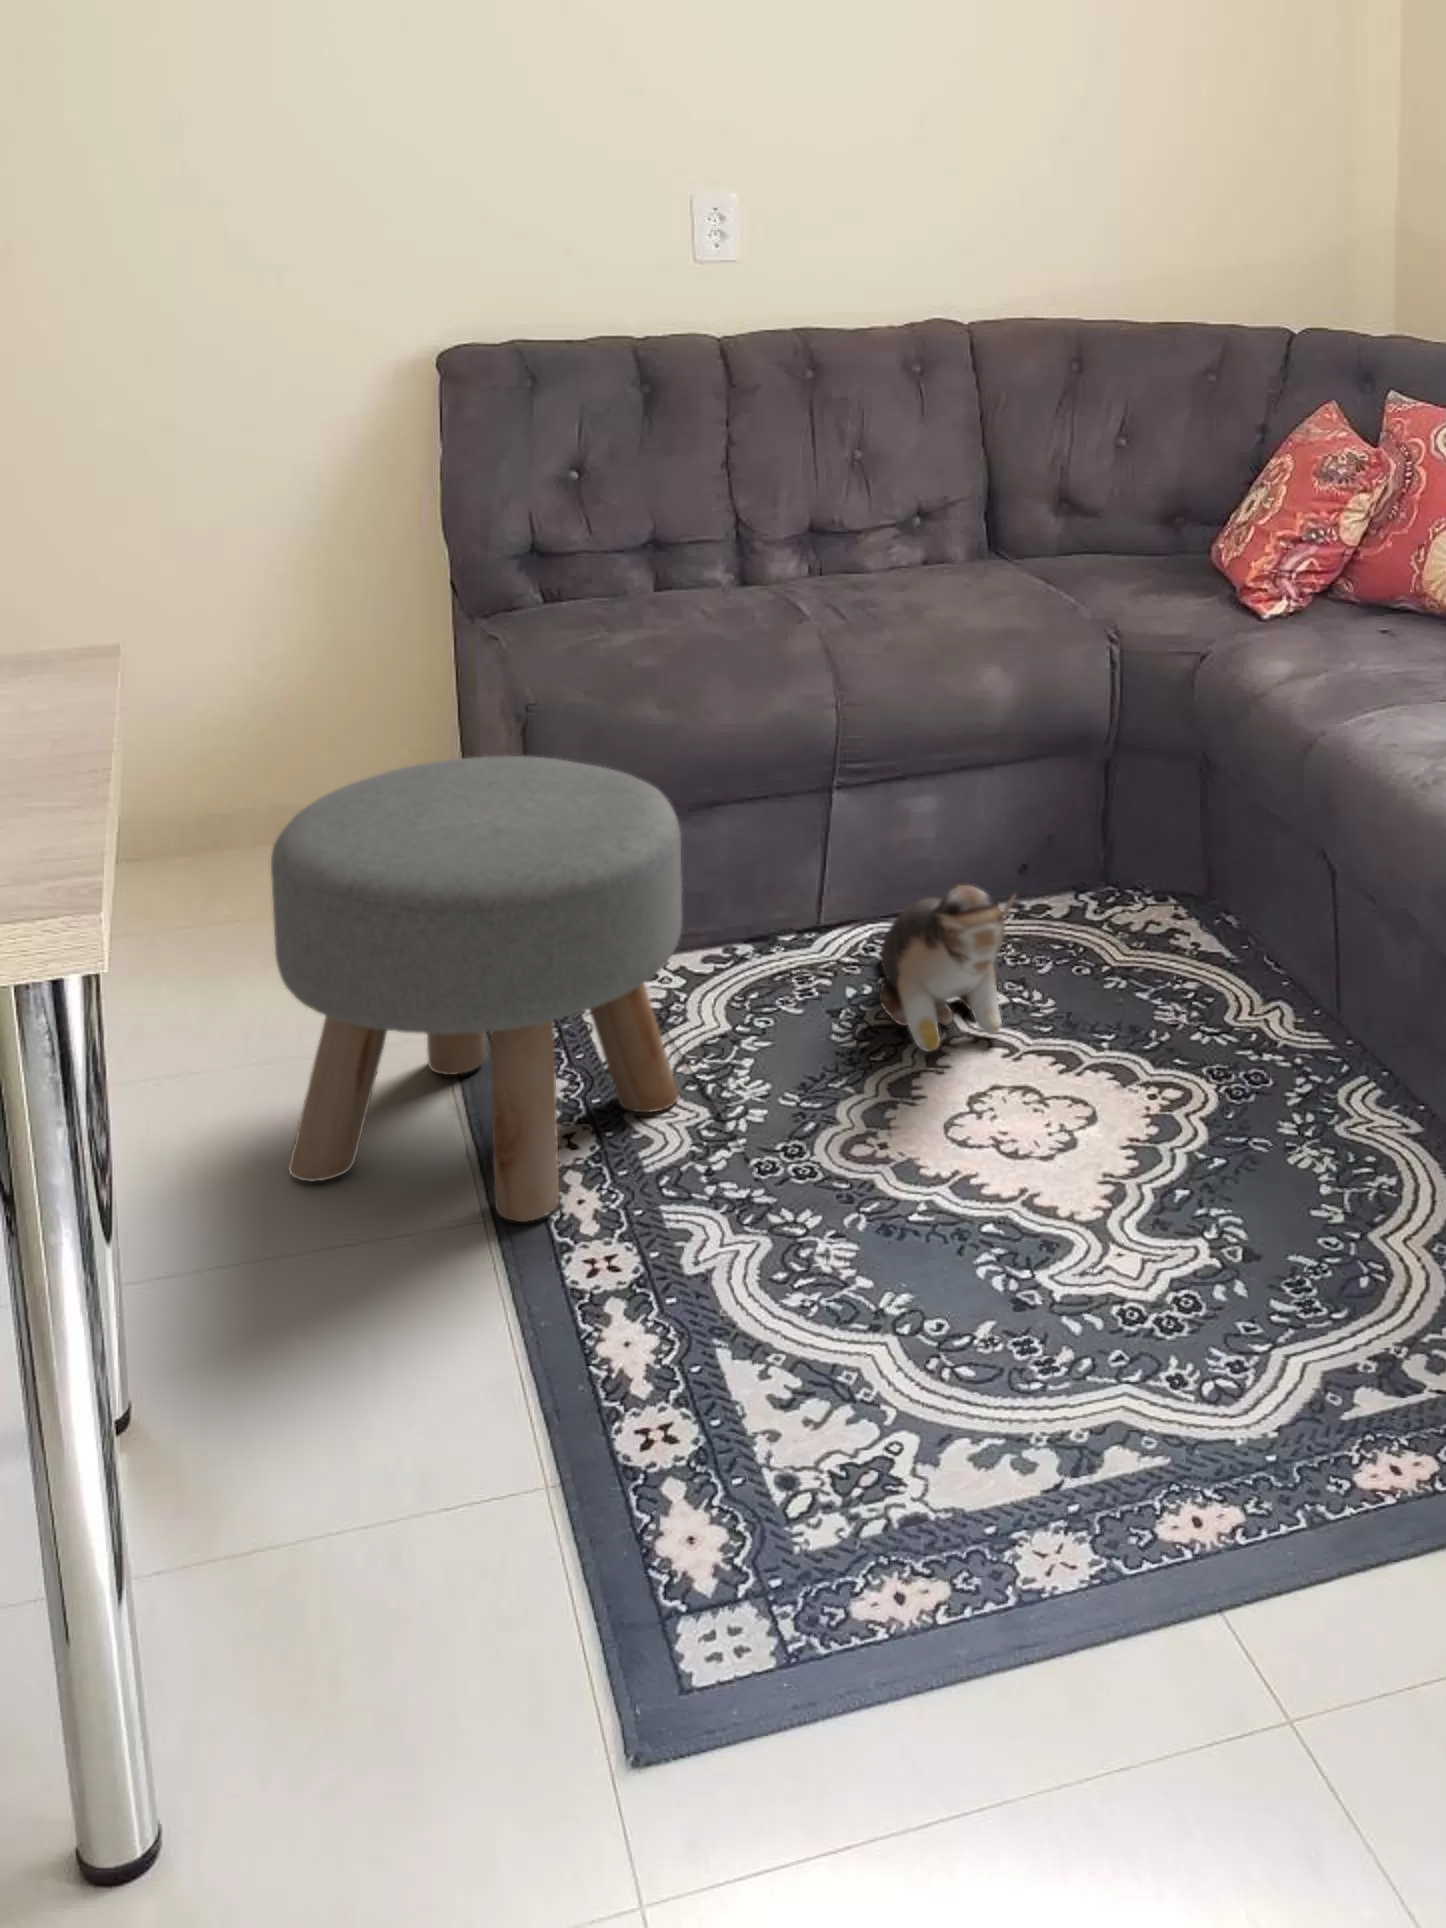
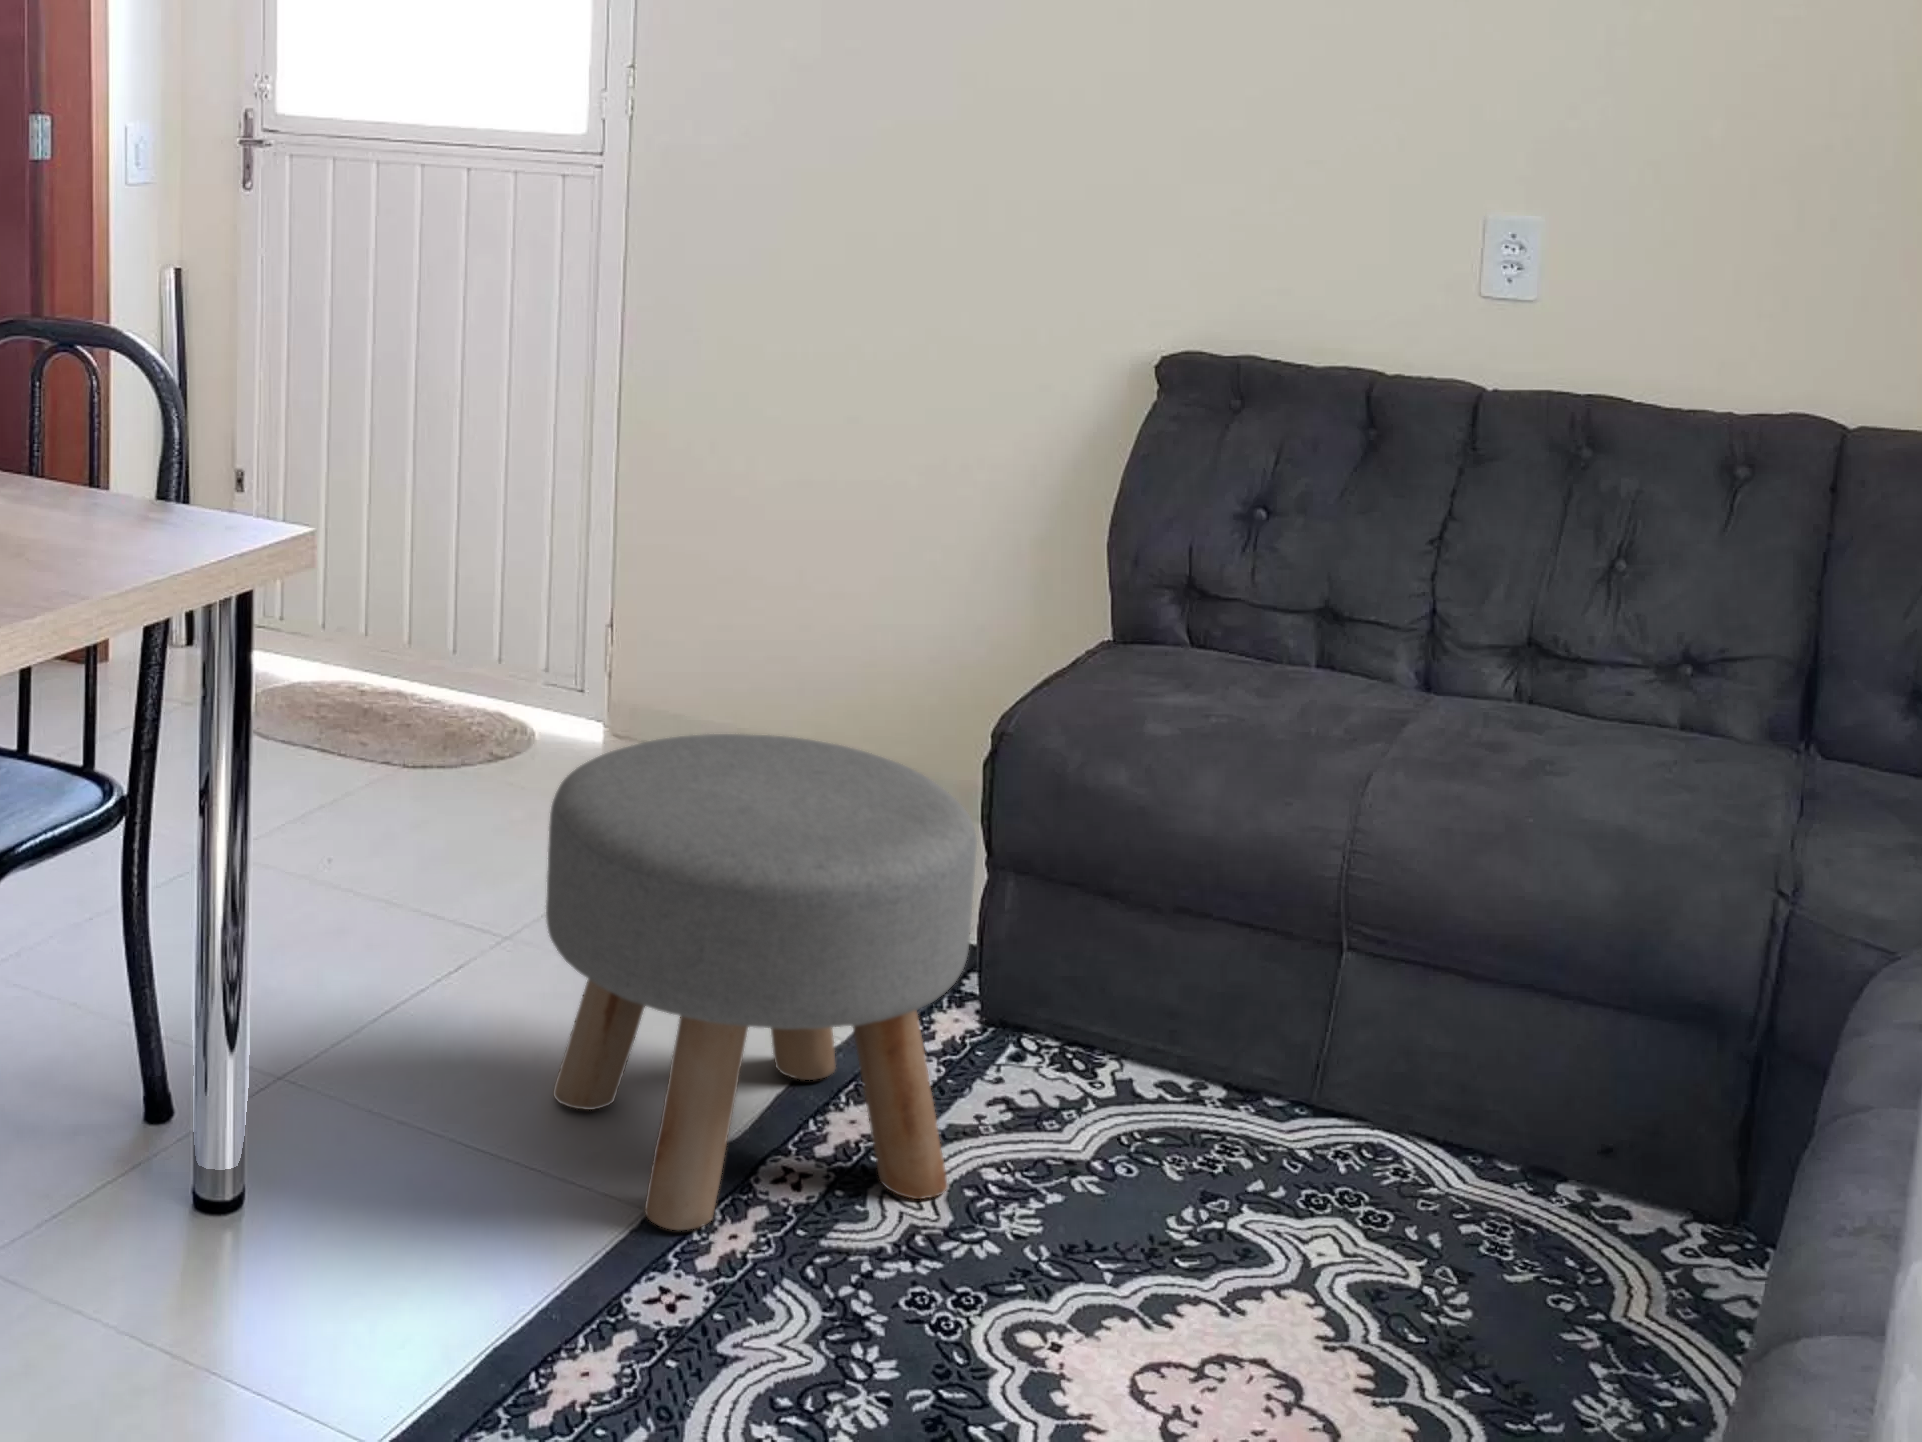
plush toy: present [880,885,1016,1052] -> none [1227,1081,1390,1304]

